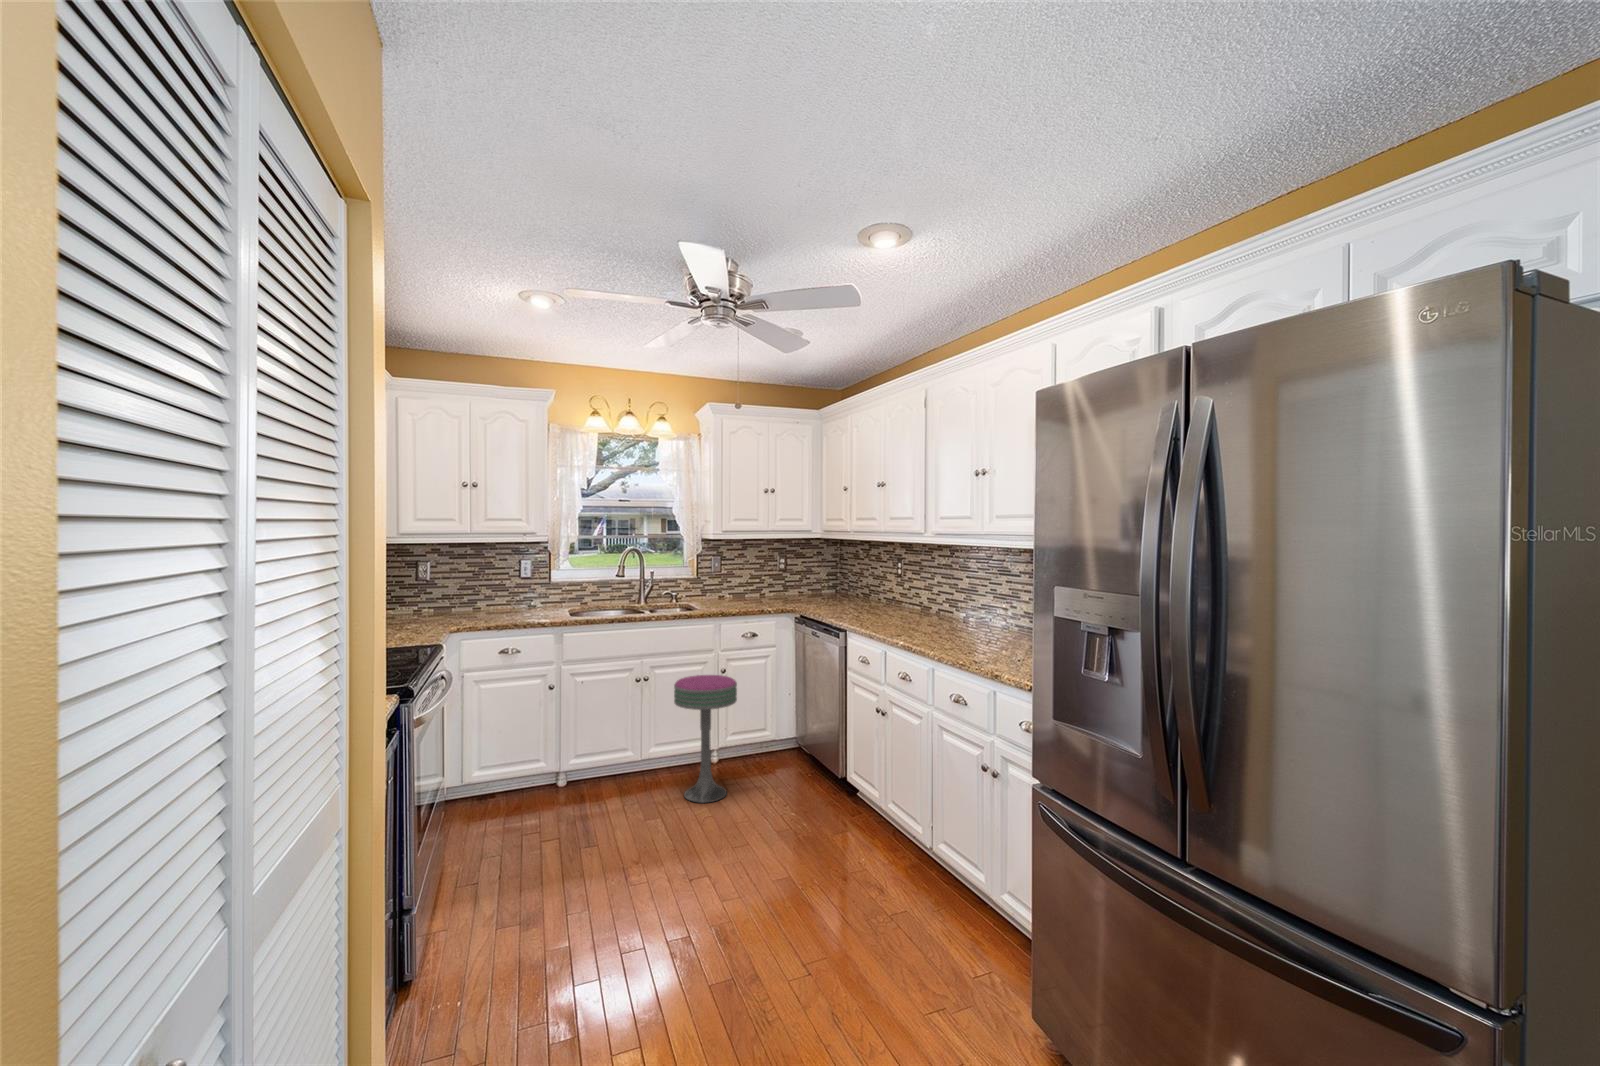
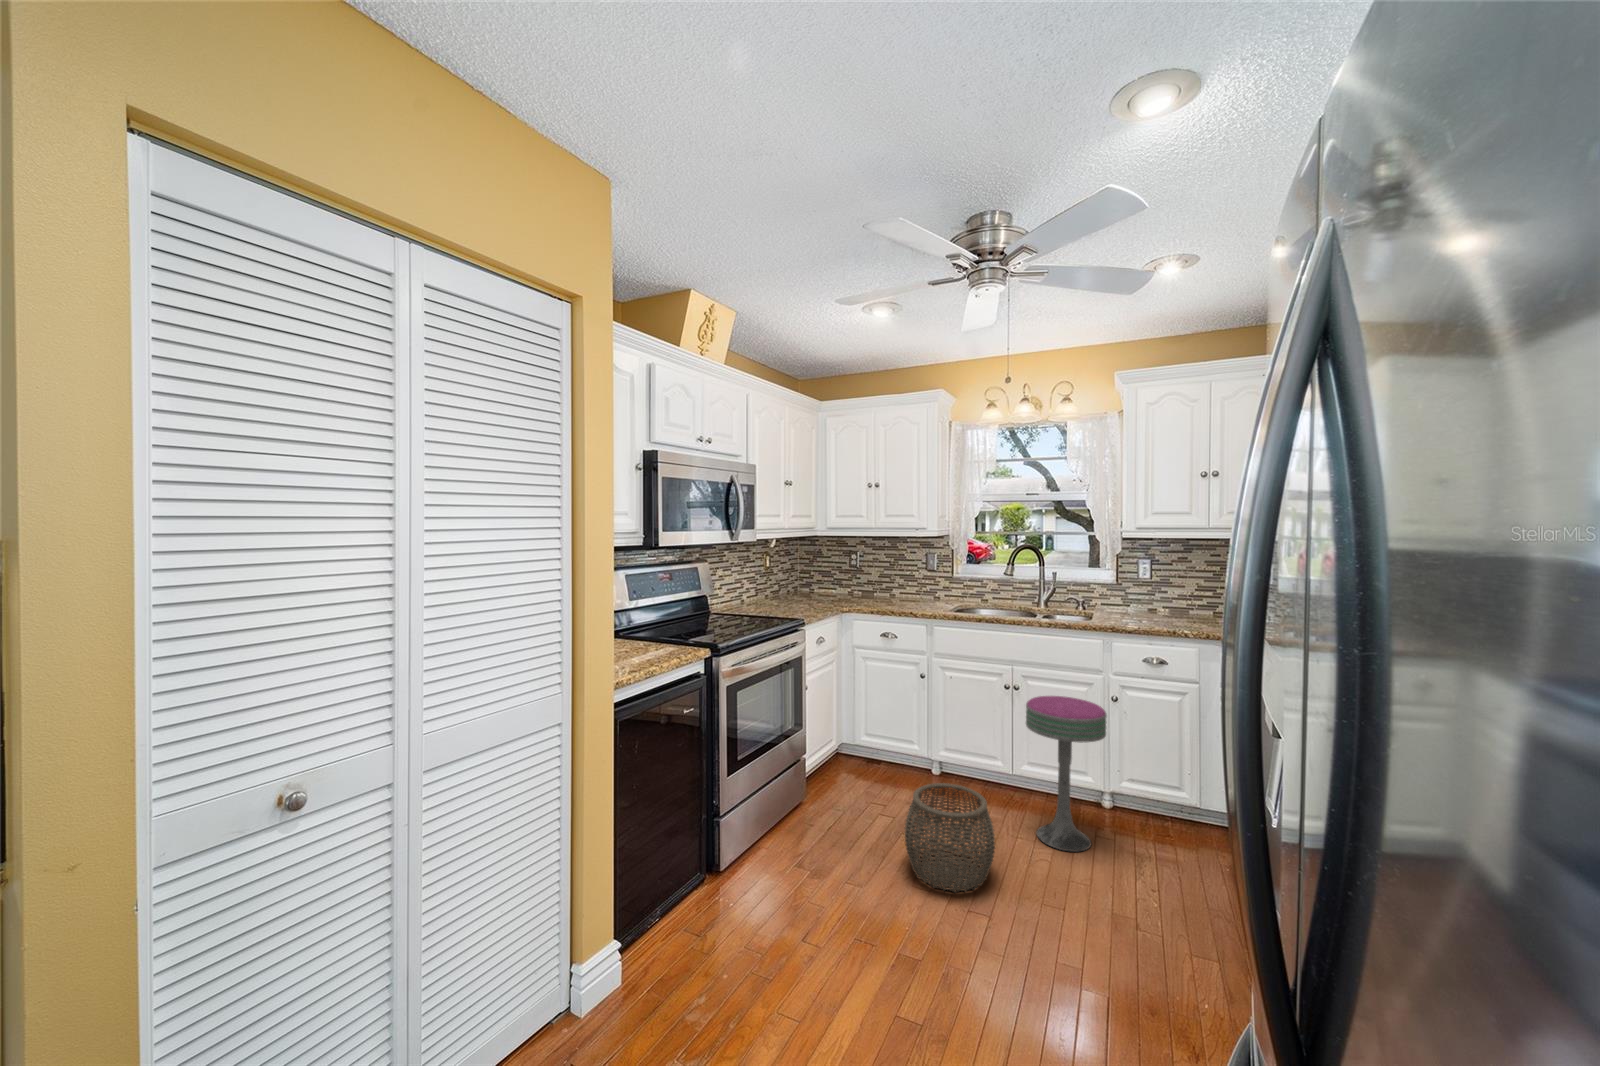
woven basket: none [603,771,688,868] -> present [905,783,995,892]

